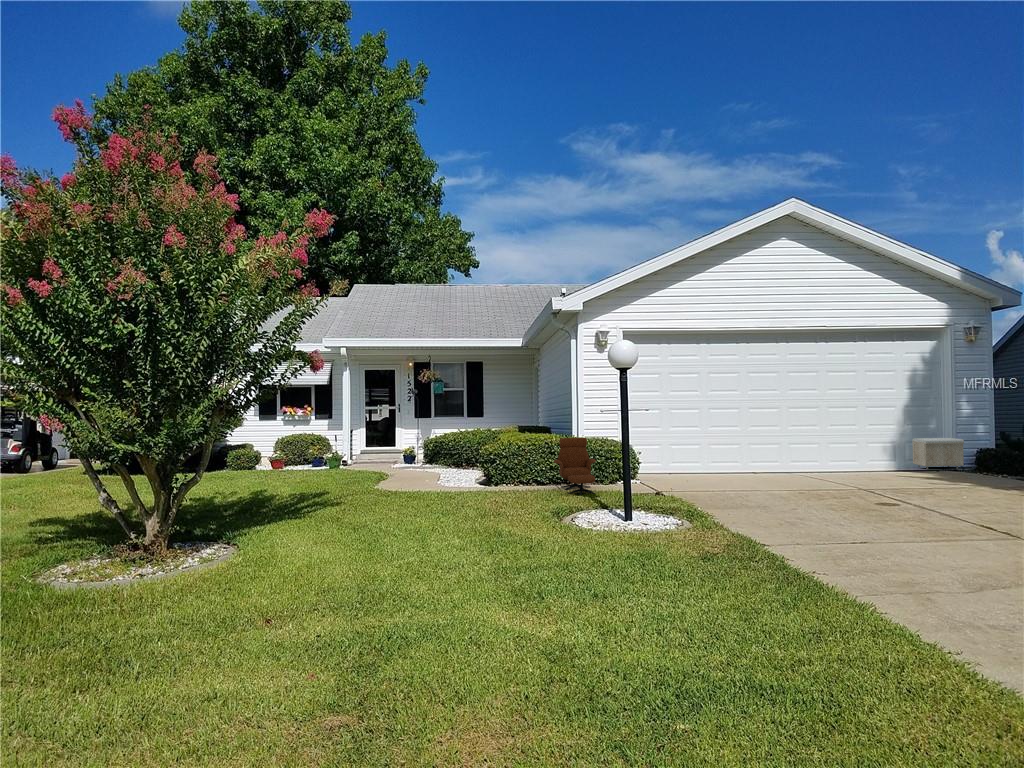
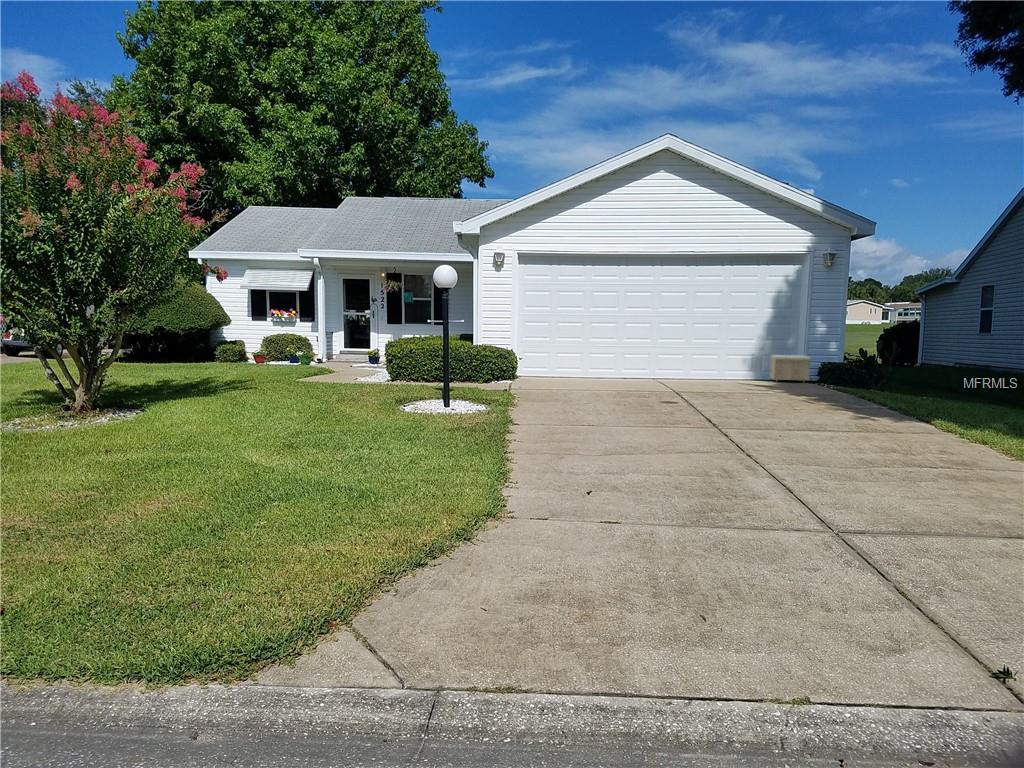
lounge chair: present [554,438,596,495] -> none [433,344,468,390]

